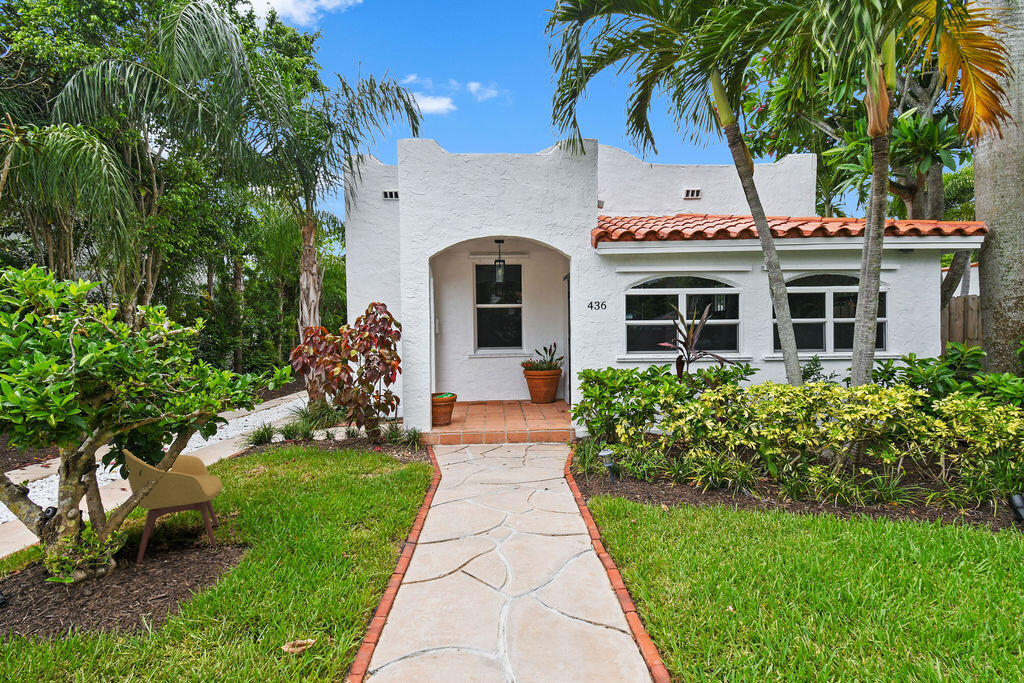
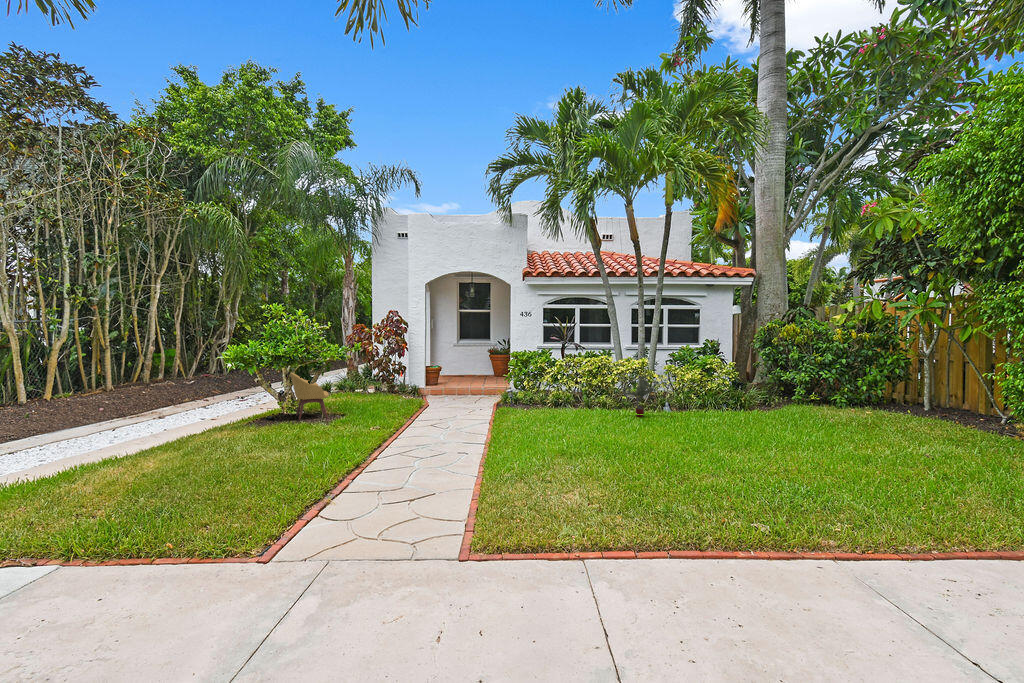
potted tree: none [874,421,964,518] -> present [623,374,658,417]

